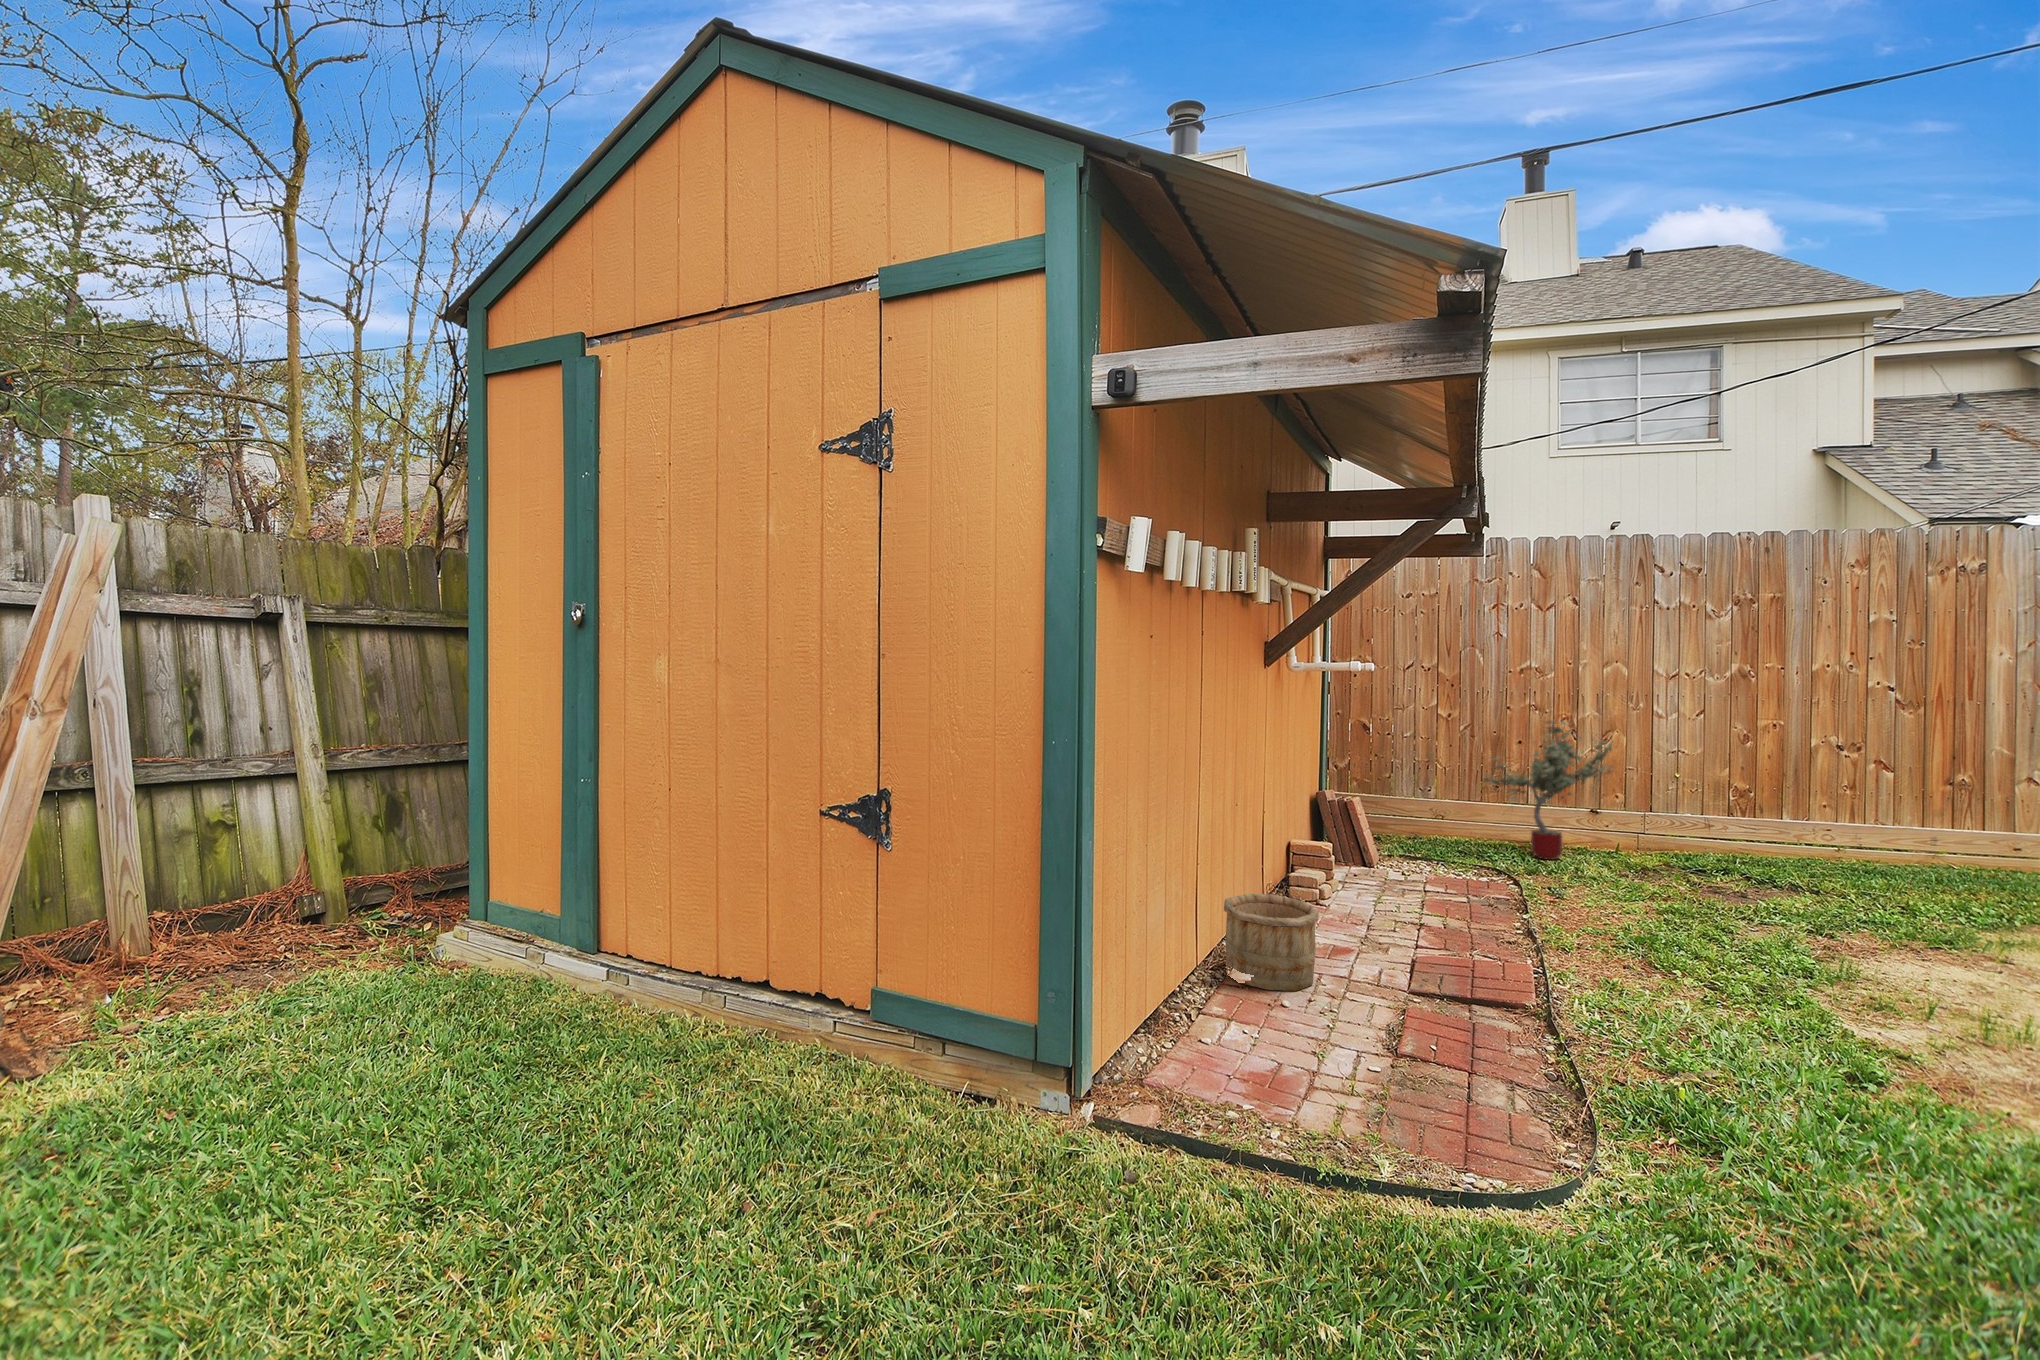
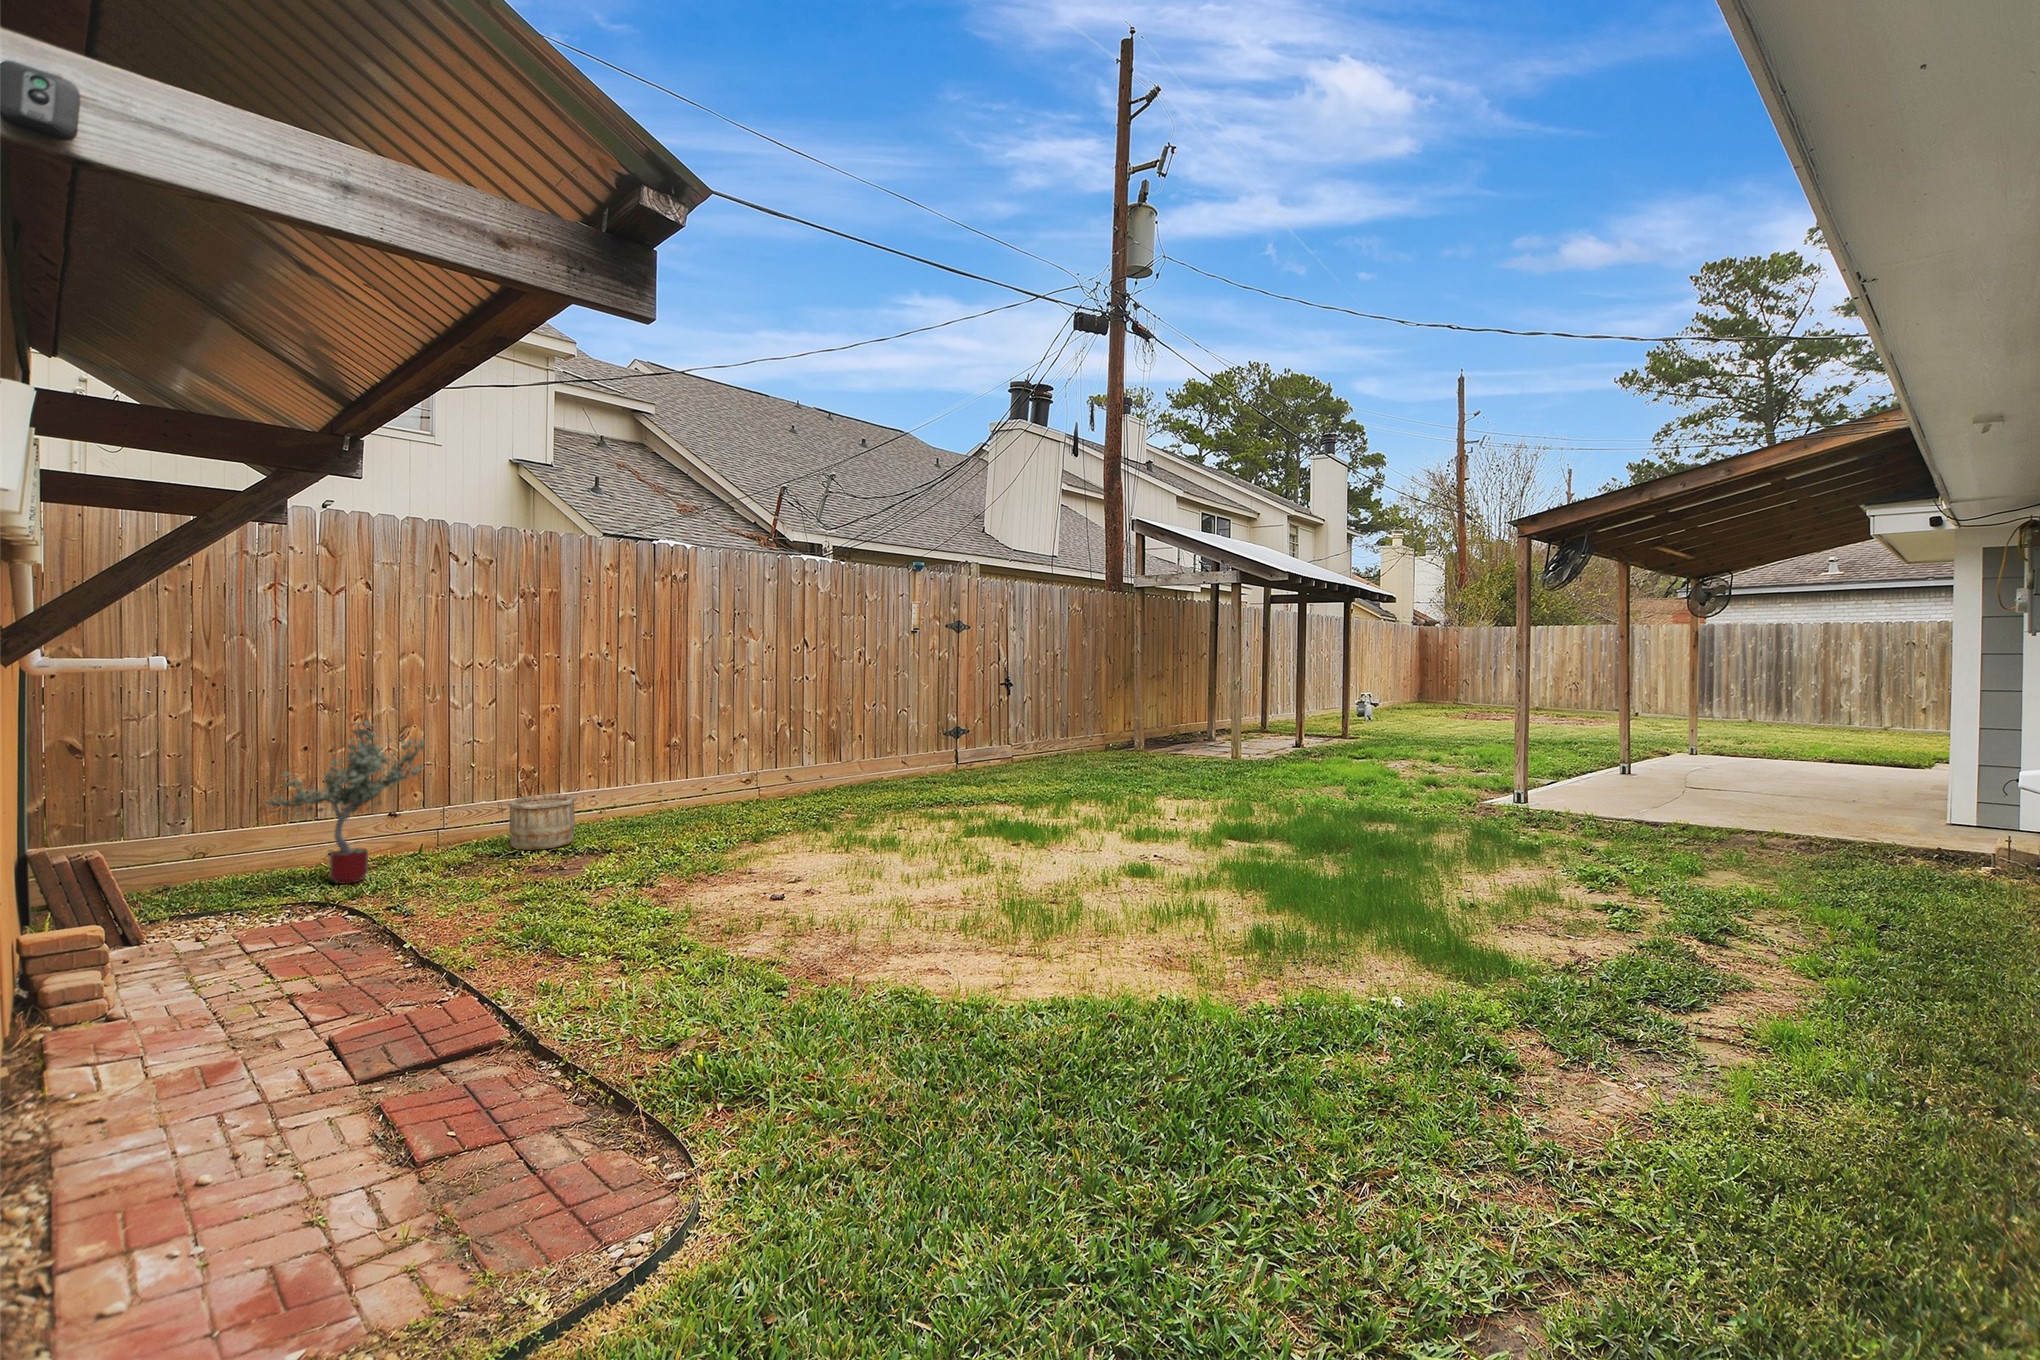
wooden bucket: present [1224,894,1319,991] -> present [508,794,576,850]

